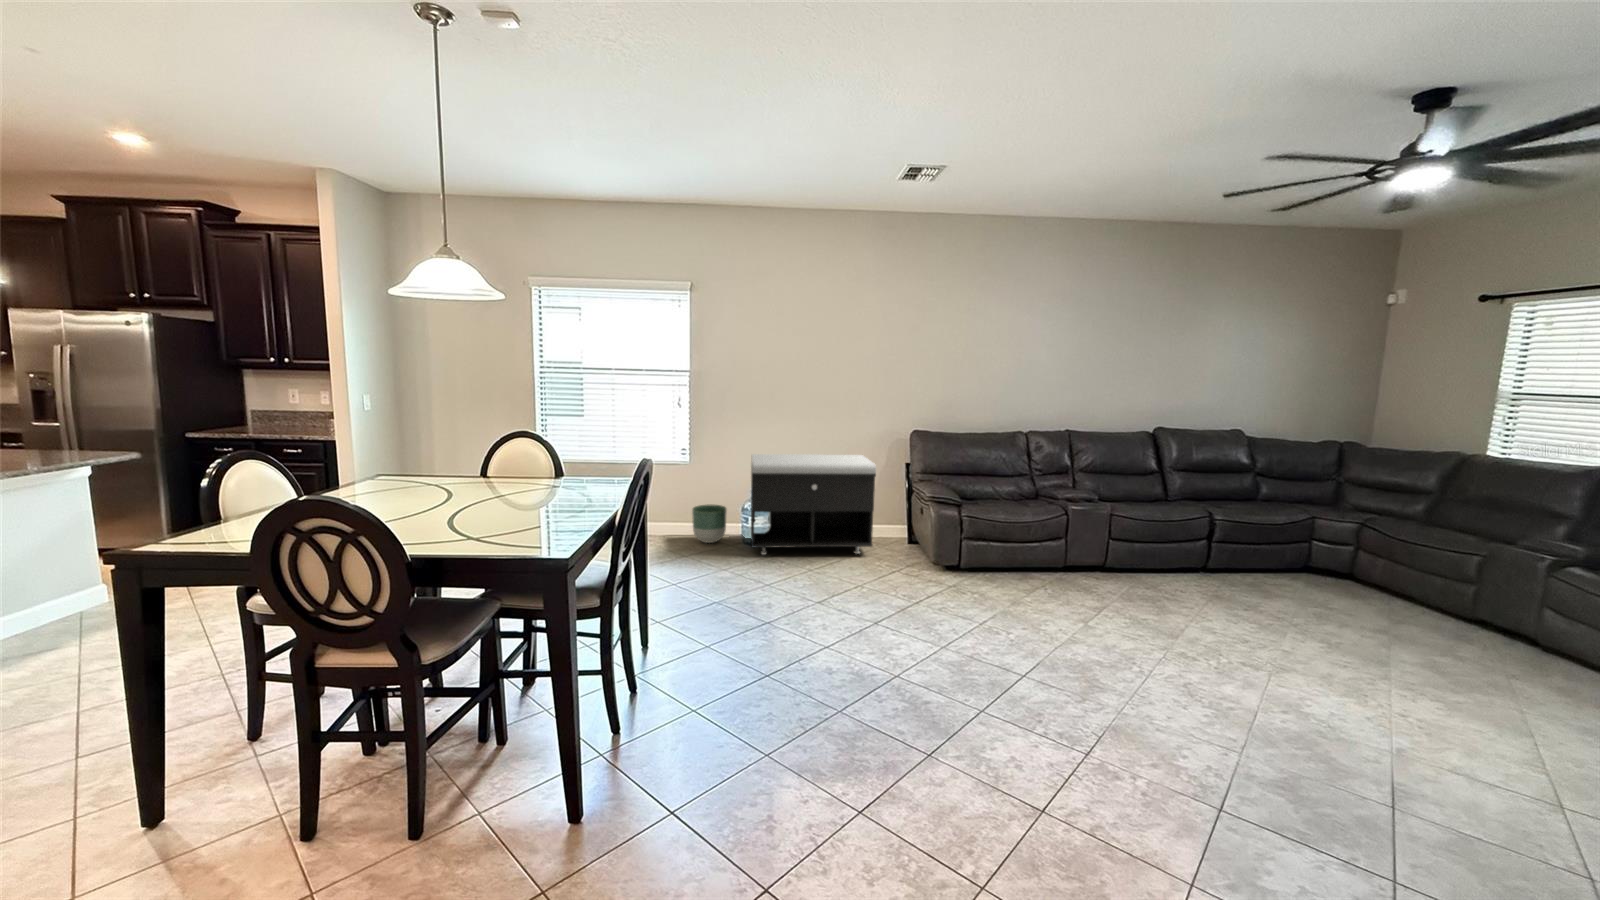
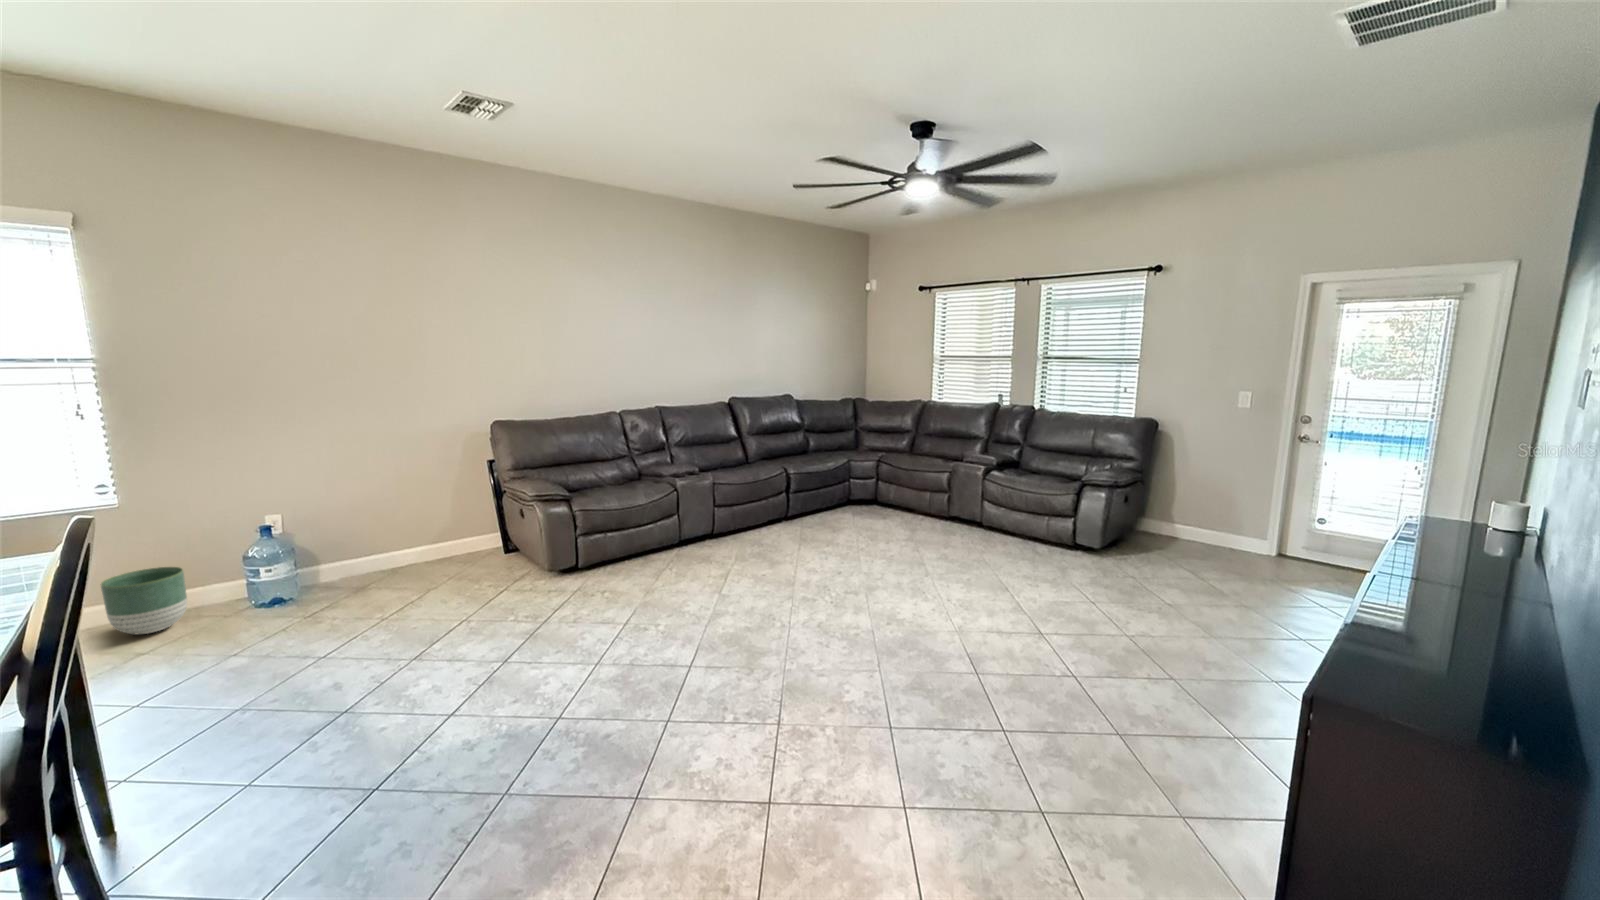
storage bench: present [751,454,876,555] -> none [224,456,460,625]

